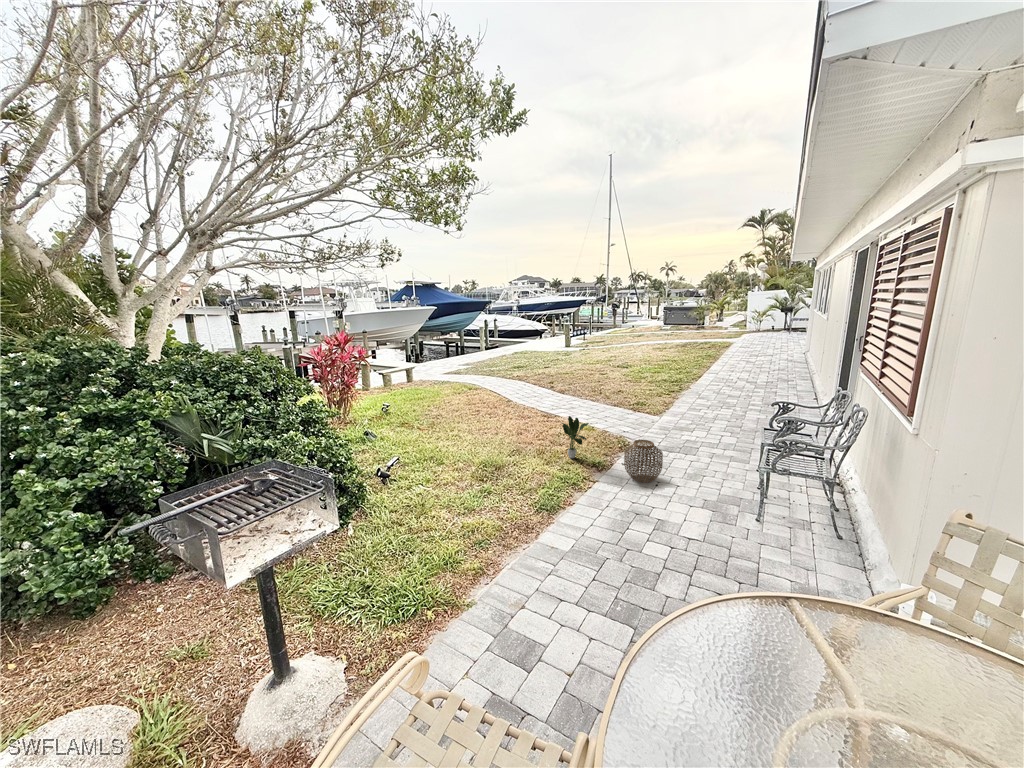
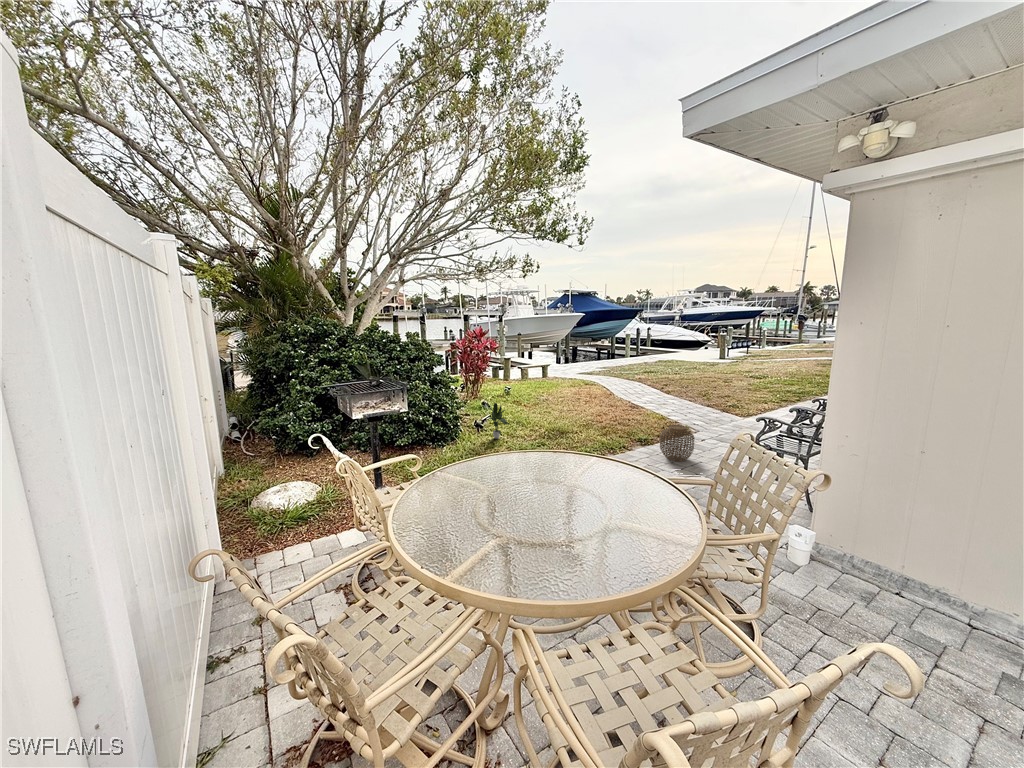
potted plant: present [561,416,589,458] -> present [490,403,509,439]

